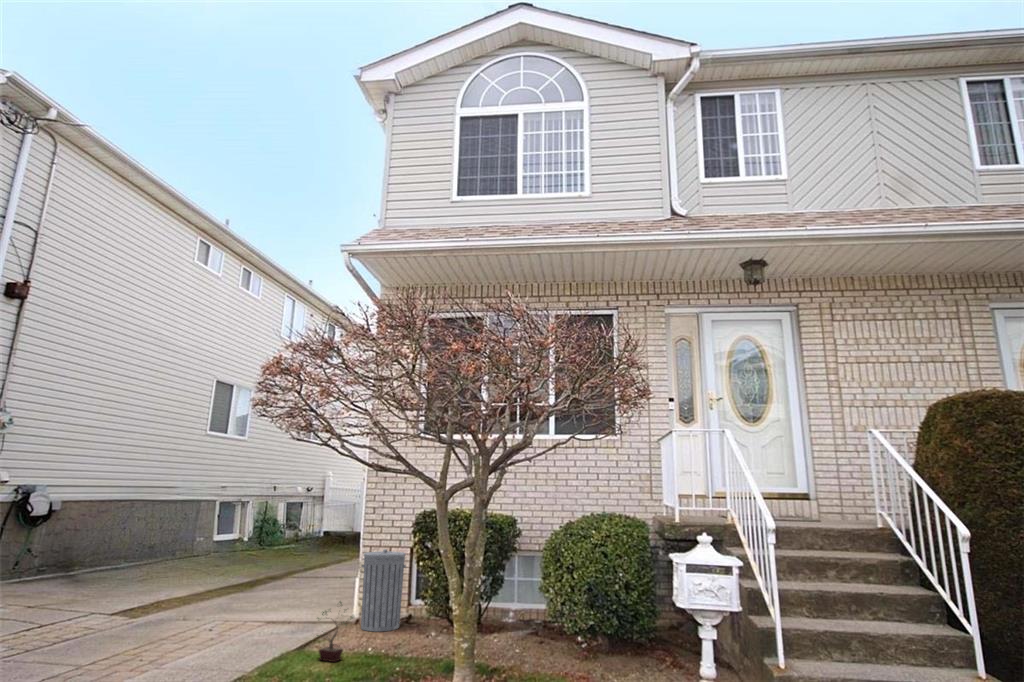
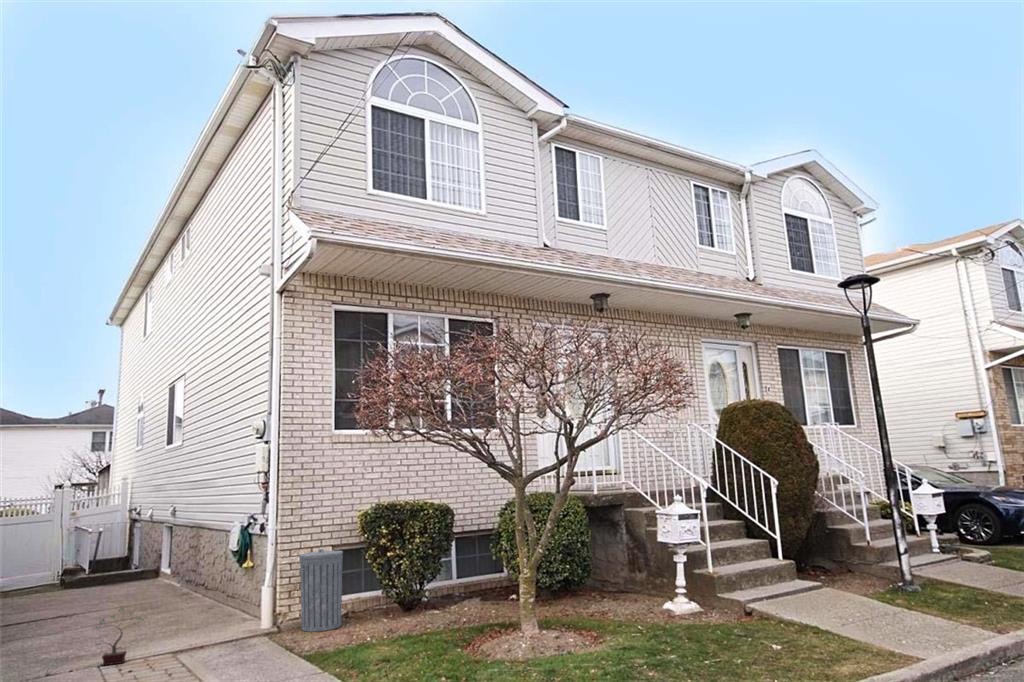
potted plant: present [317,601,354,662] -> present [98,608,144,665]

